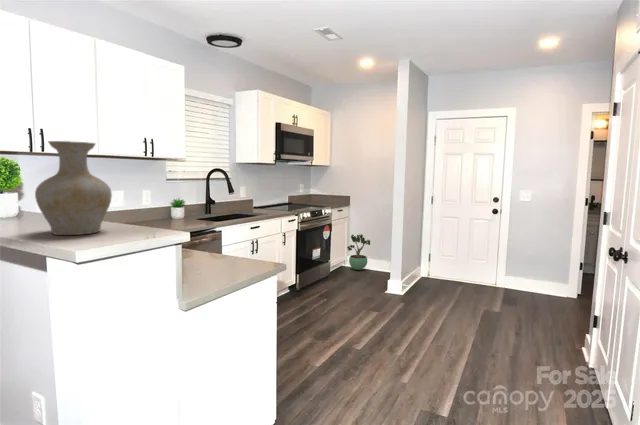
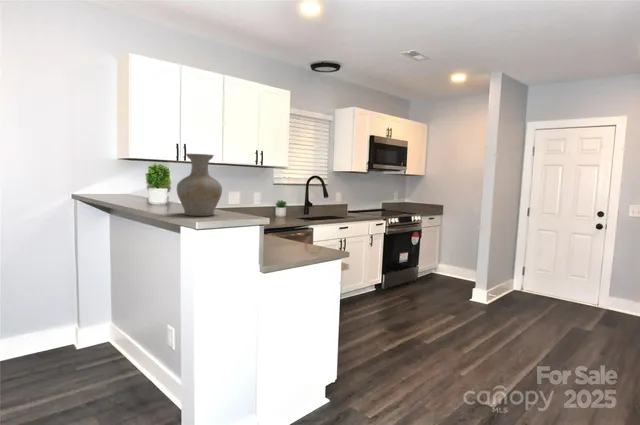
potted plant: present [347,234,370,270] -> none [437,242,461,278]

